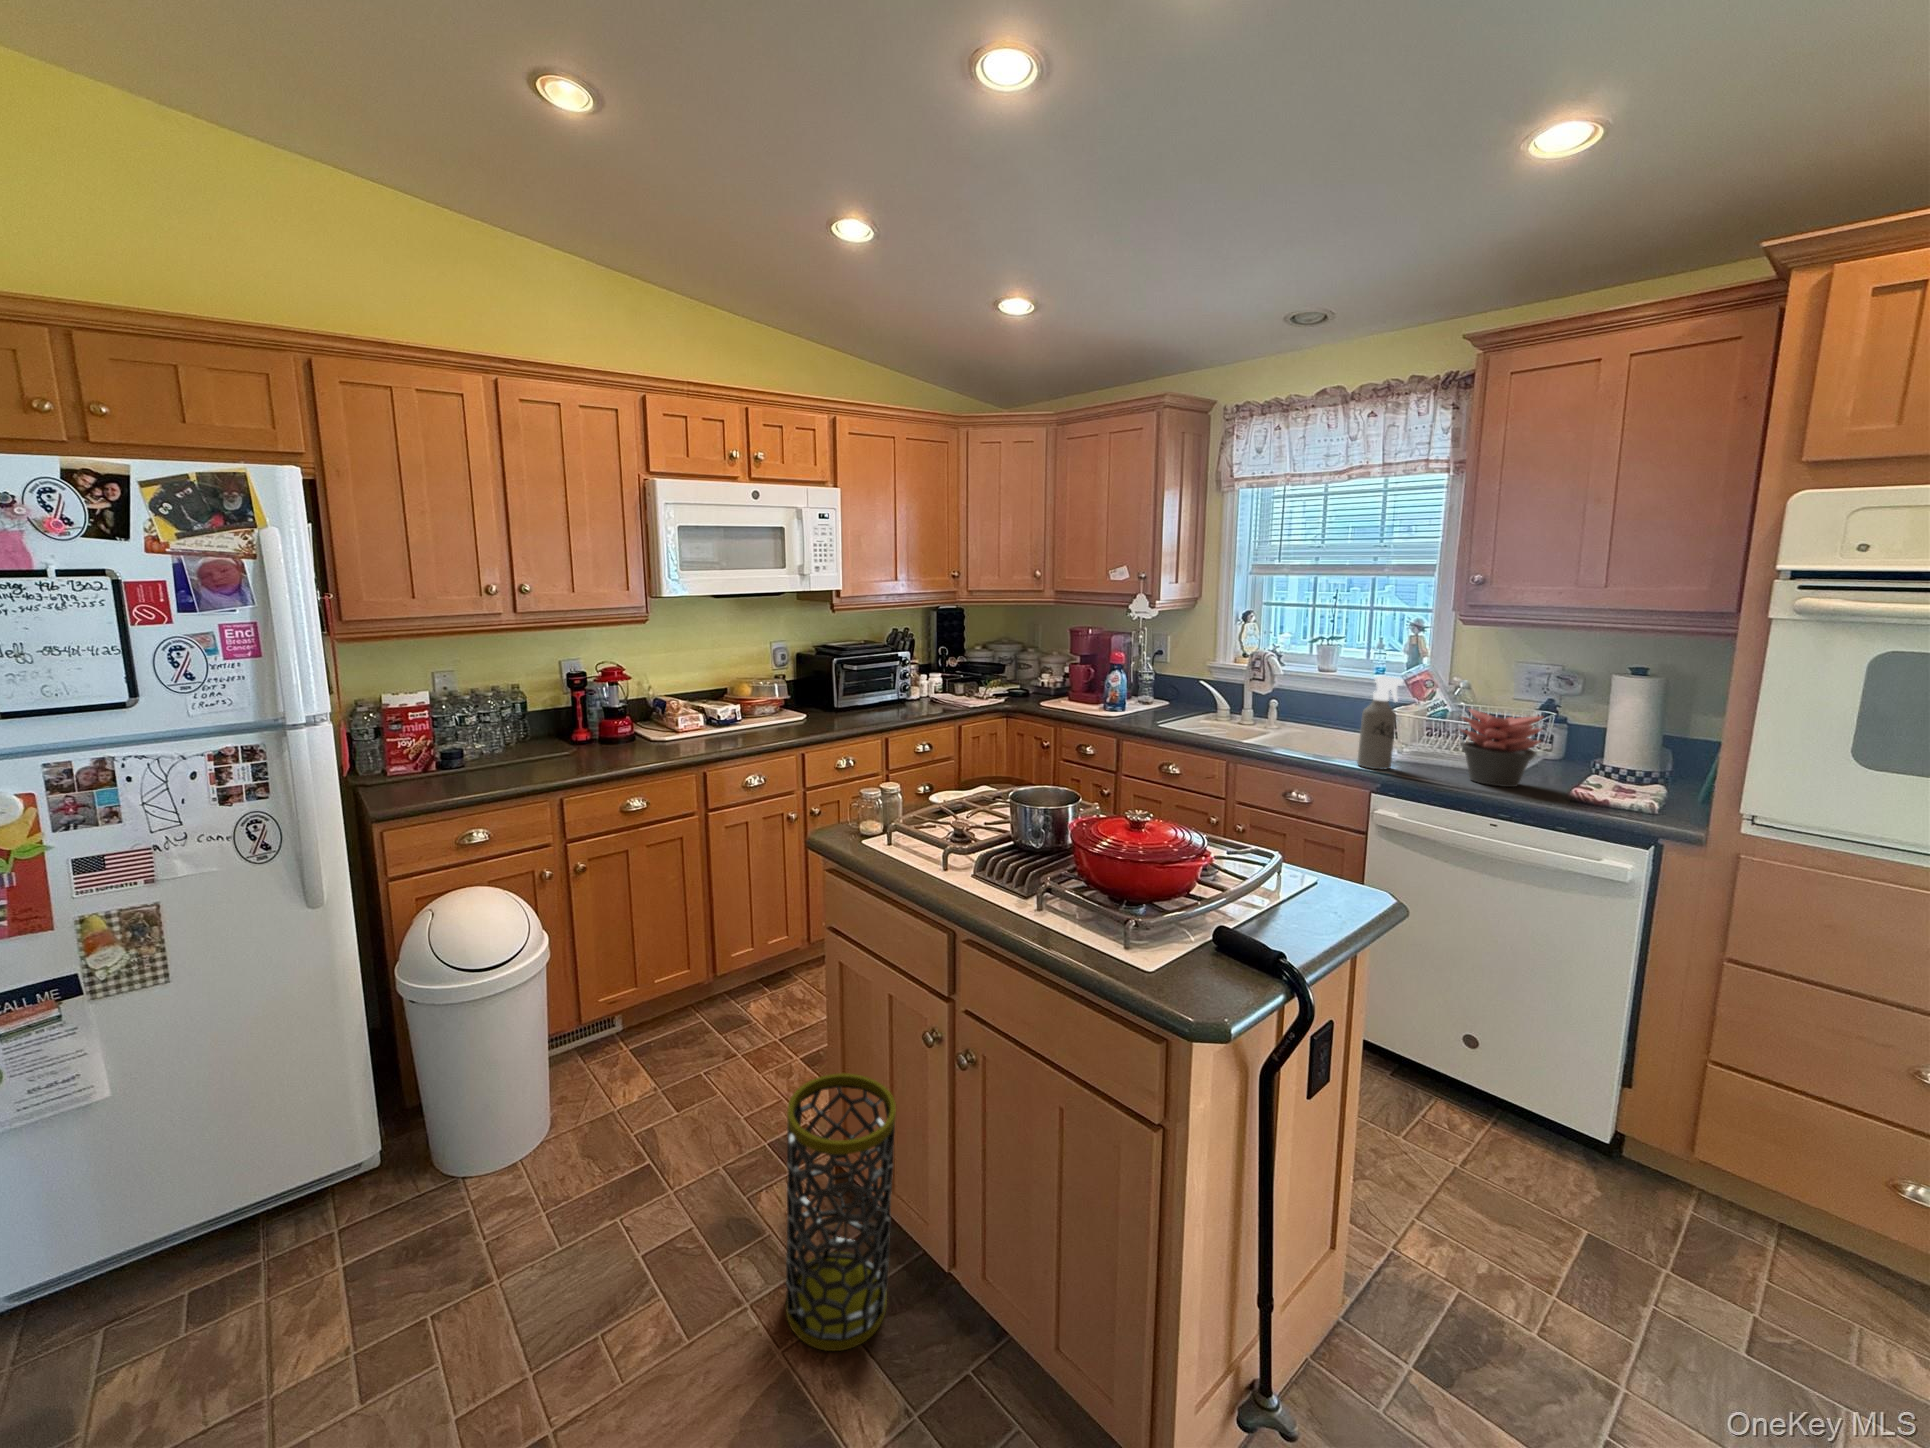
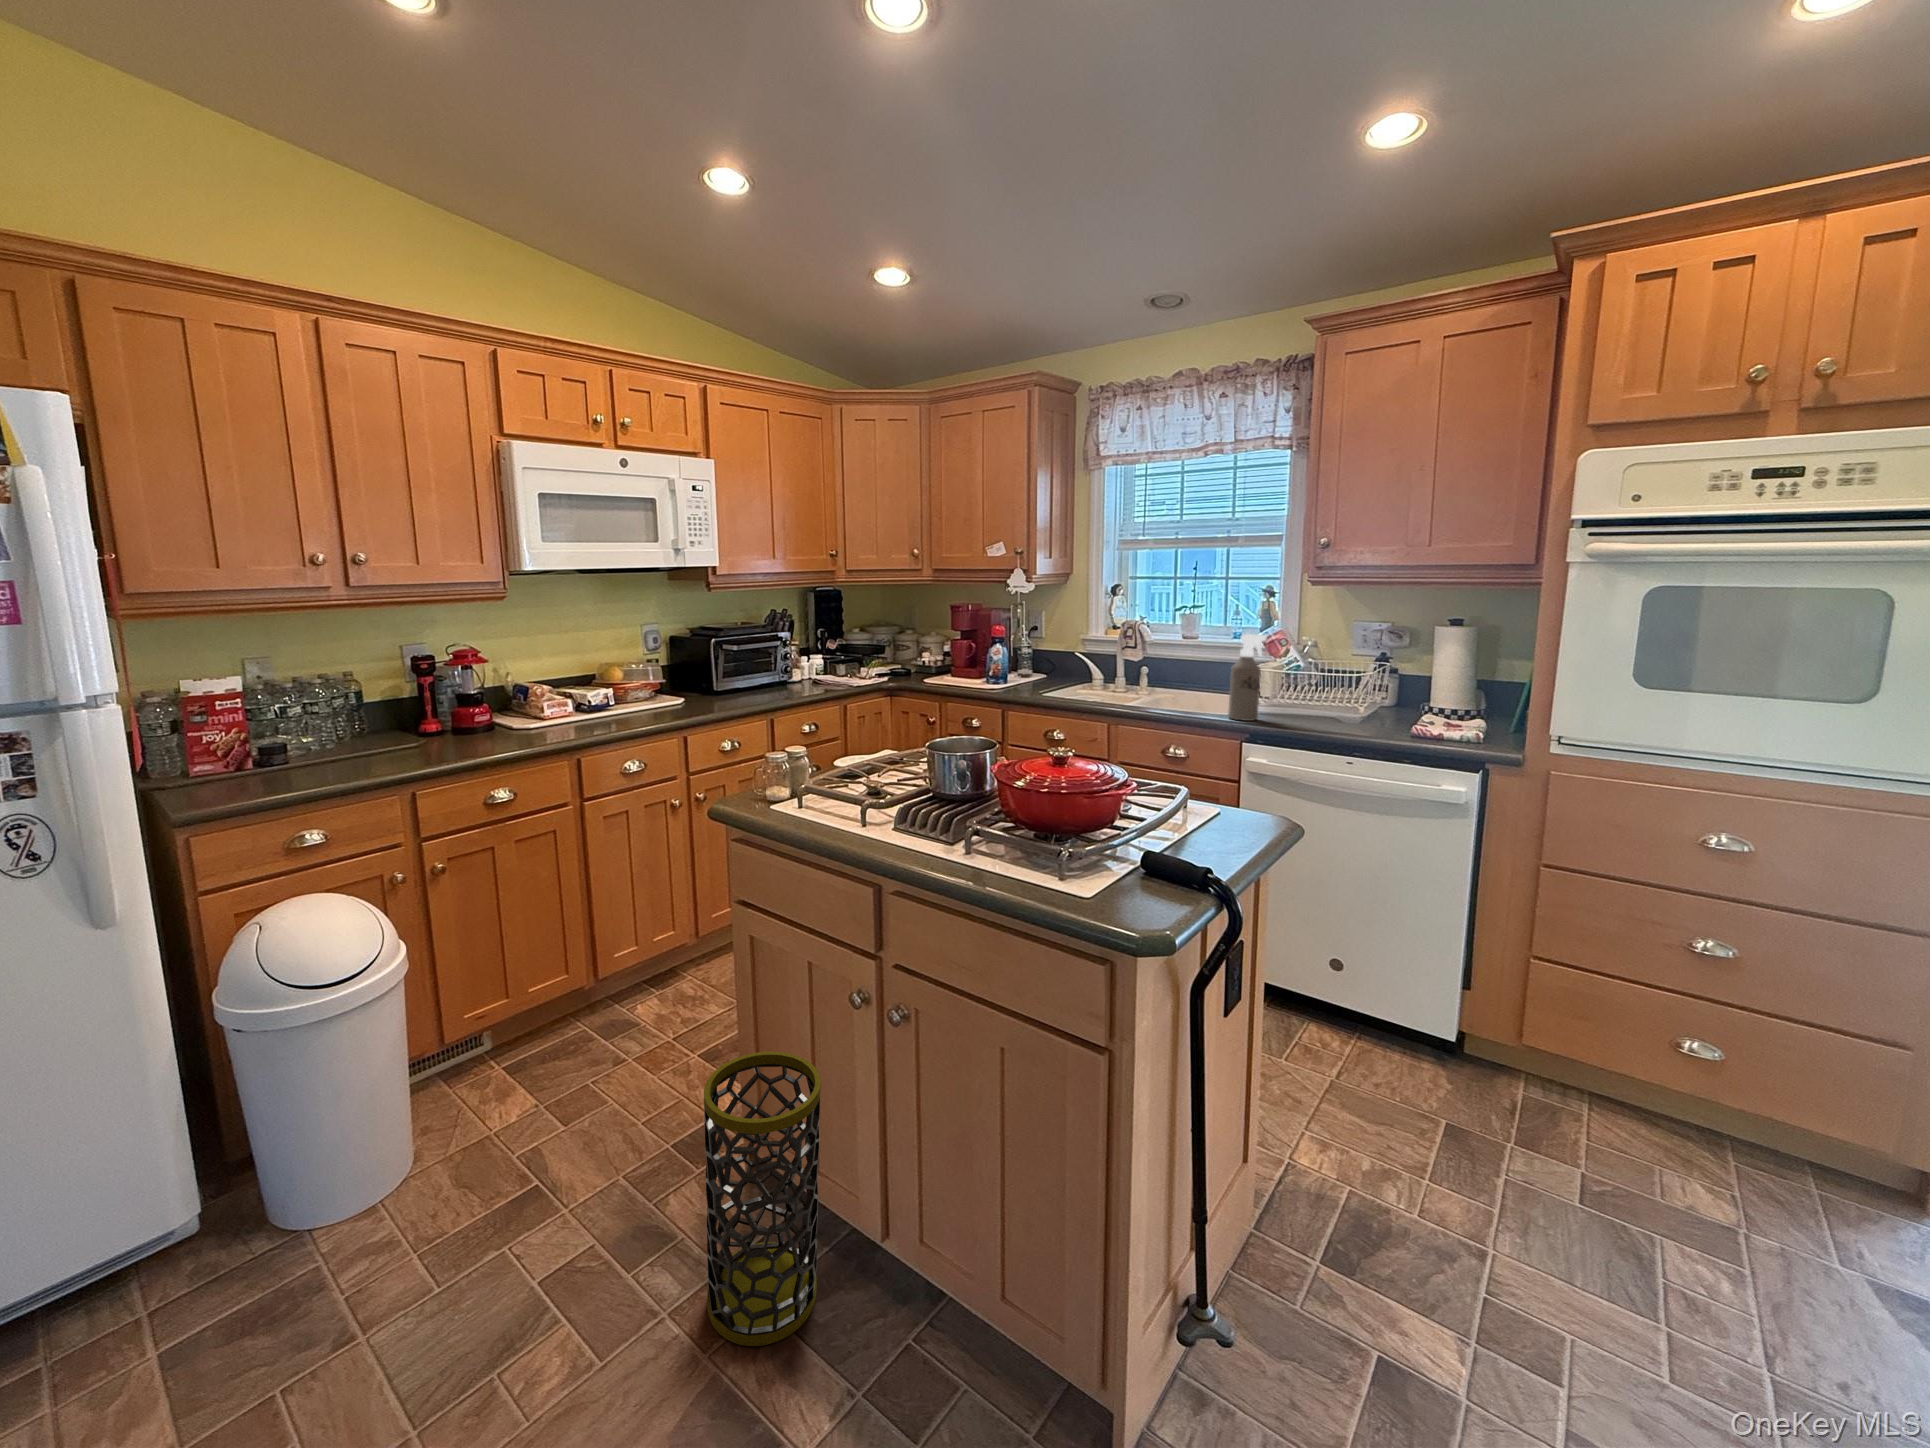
succulent plant: present [1460,708,1543,787] -> none [1314,661,1385,729]

